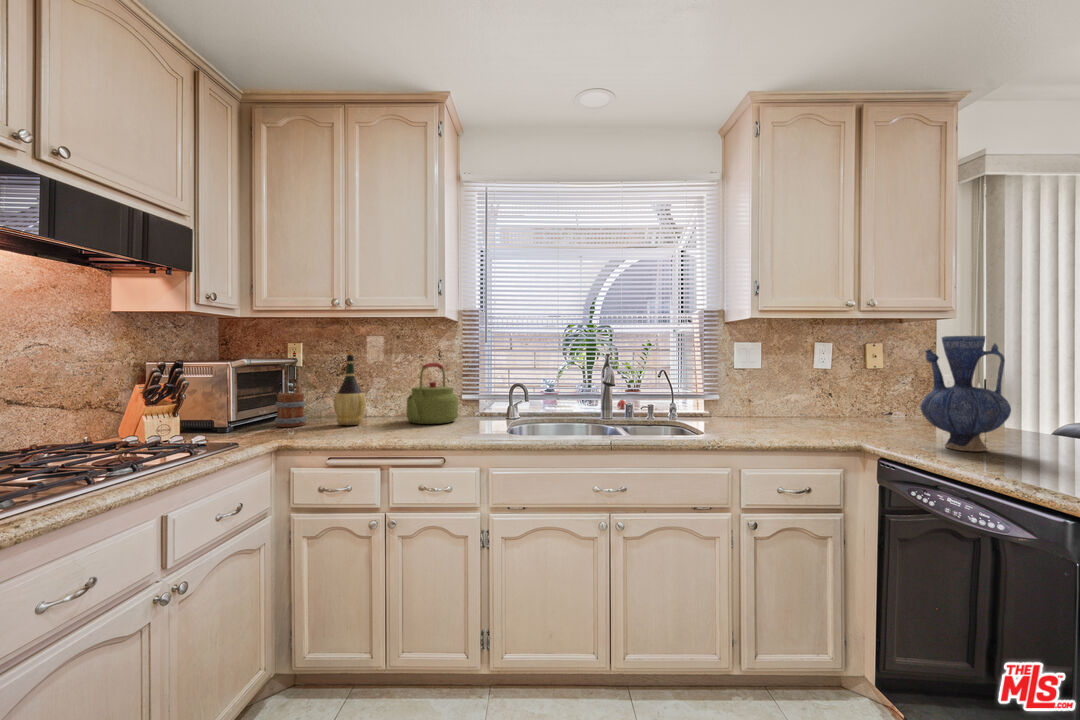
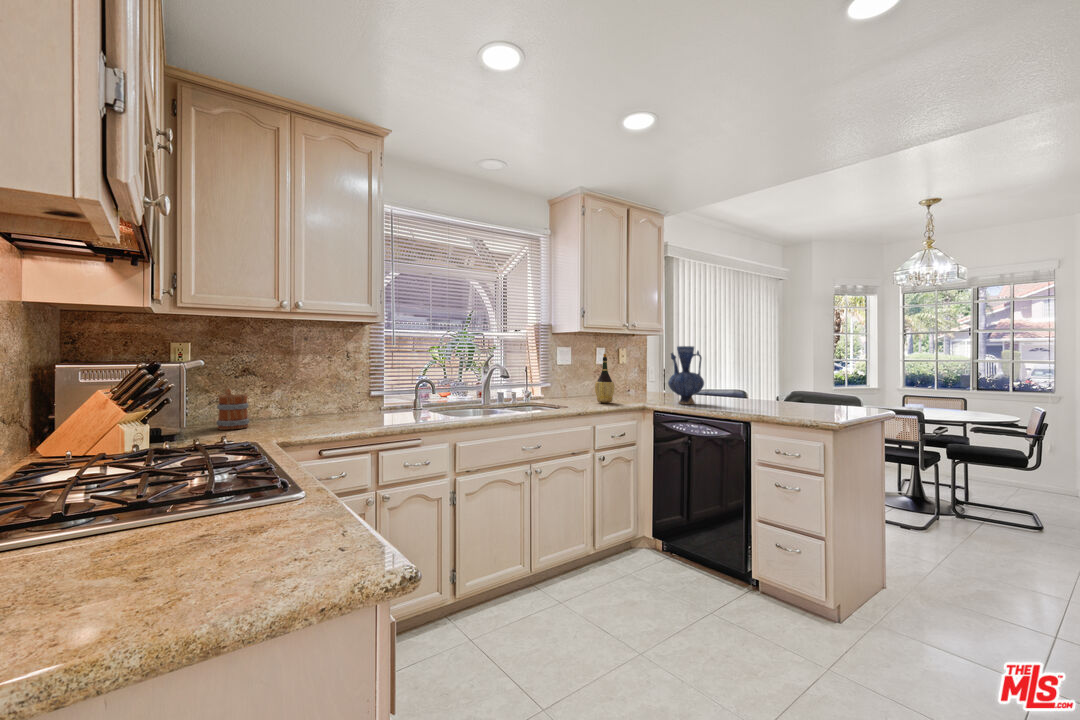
wine bottle: present [334,351,366,425] -> present [595,354,615,403]
kettle: present [406,363,458,424] -> none [340,363,387,417]

